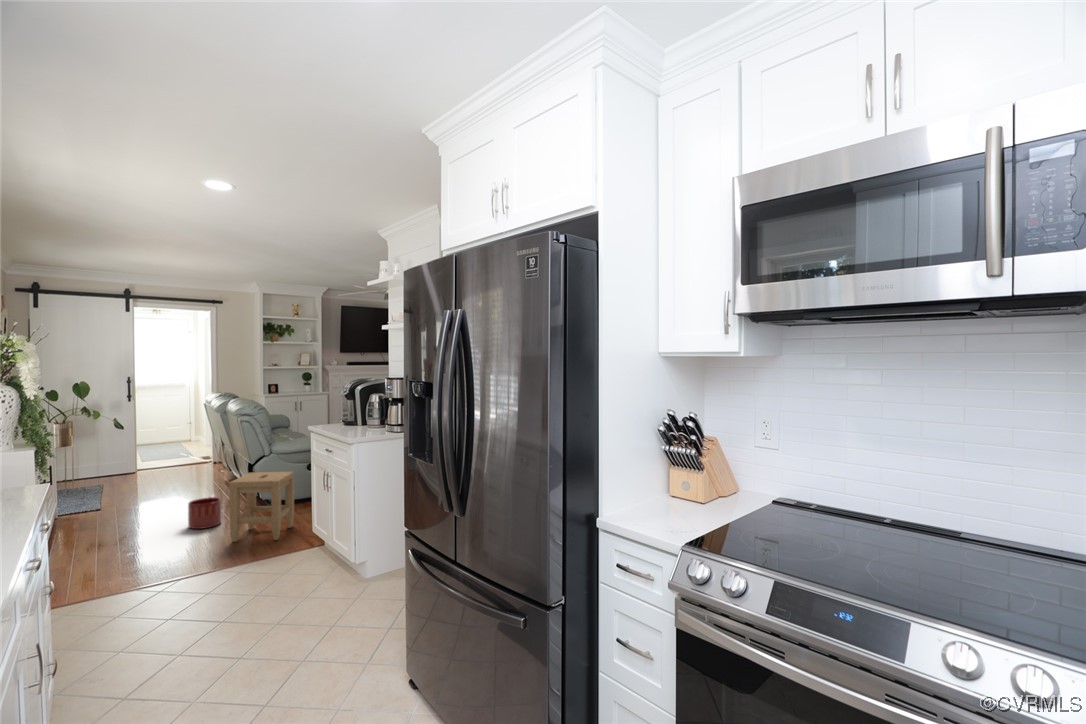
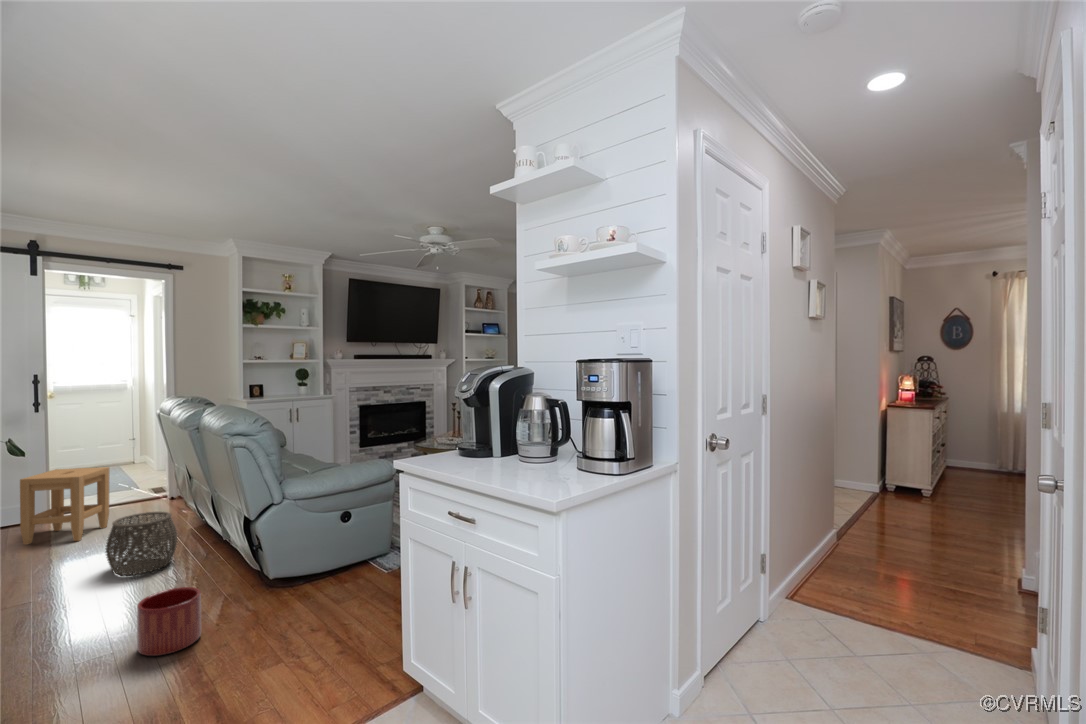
woven basket: none [172,463,214,499] -> present [106,512,178,575]
stool: present [229,471,294,542] -> present [20,467,110,545]

